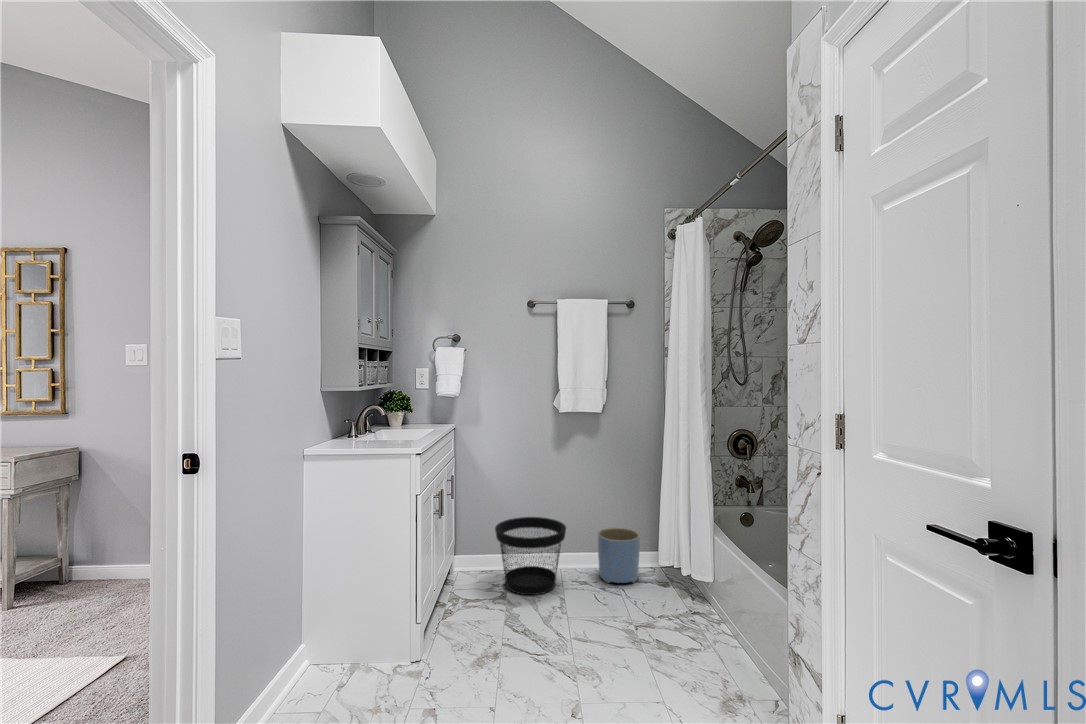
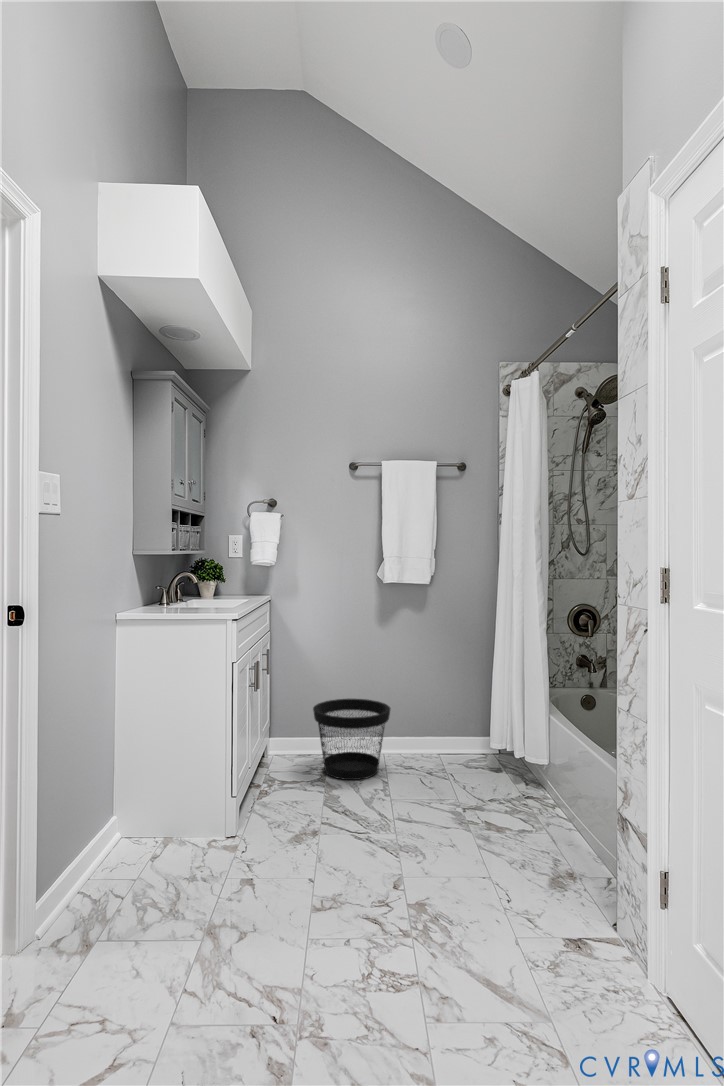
planter: present [598,527,640,583] -> none [425,711,471,770]

